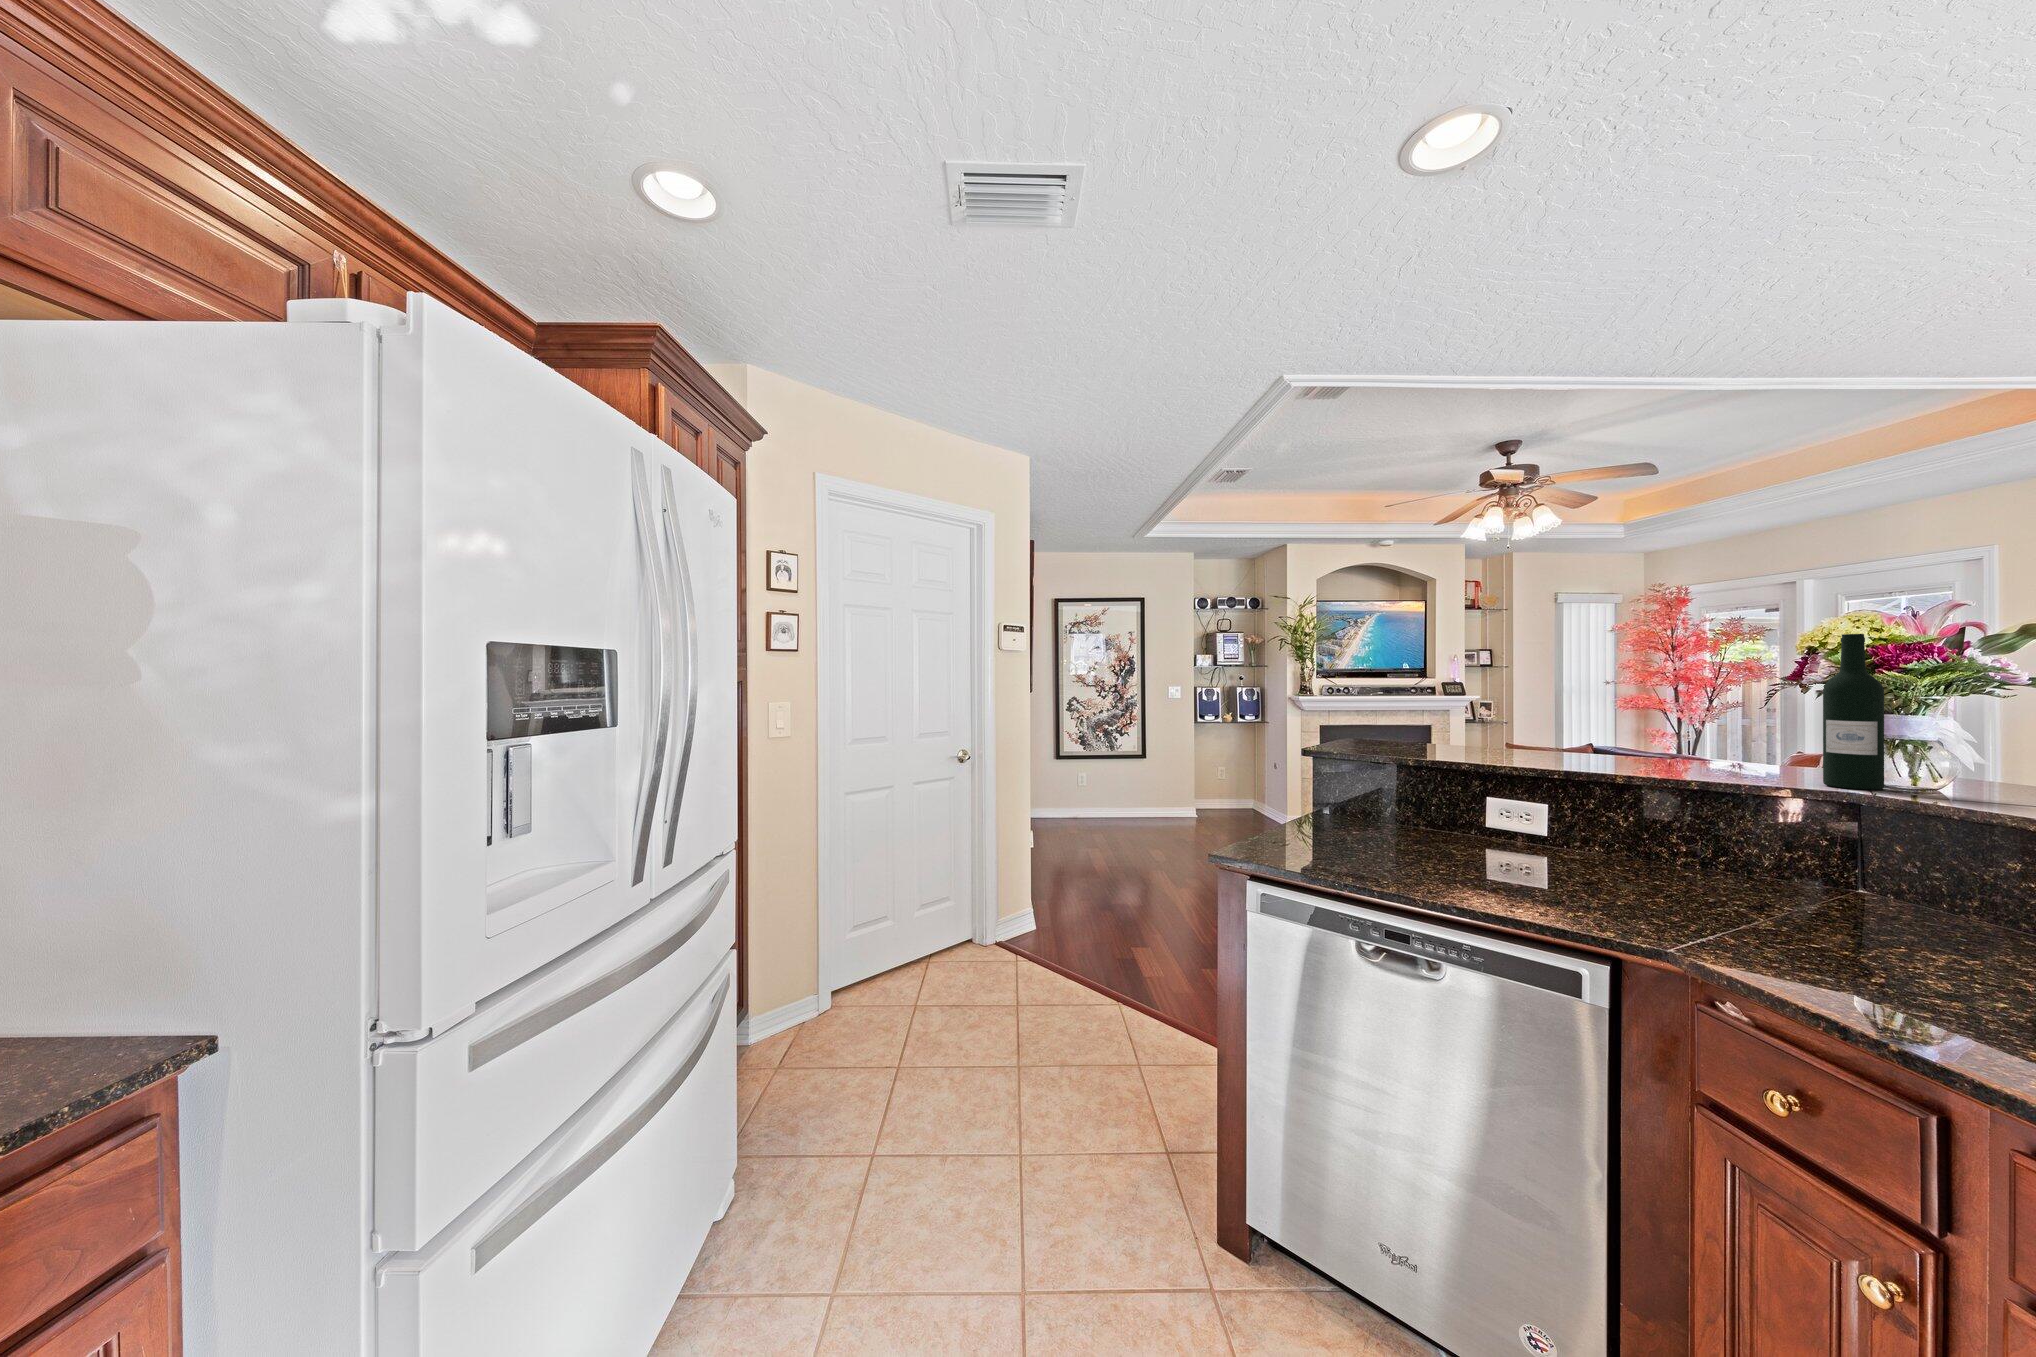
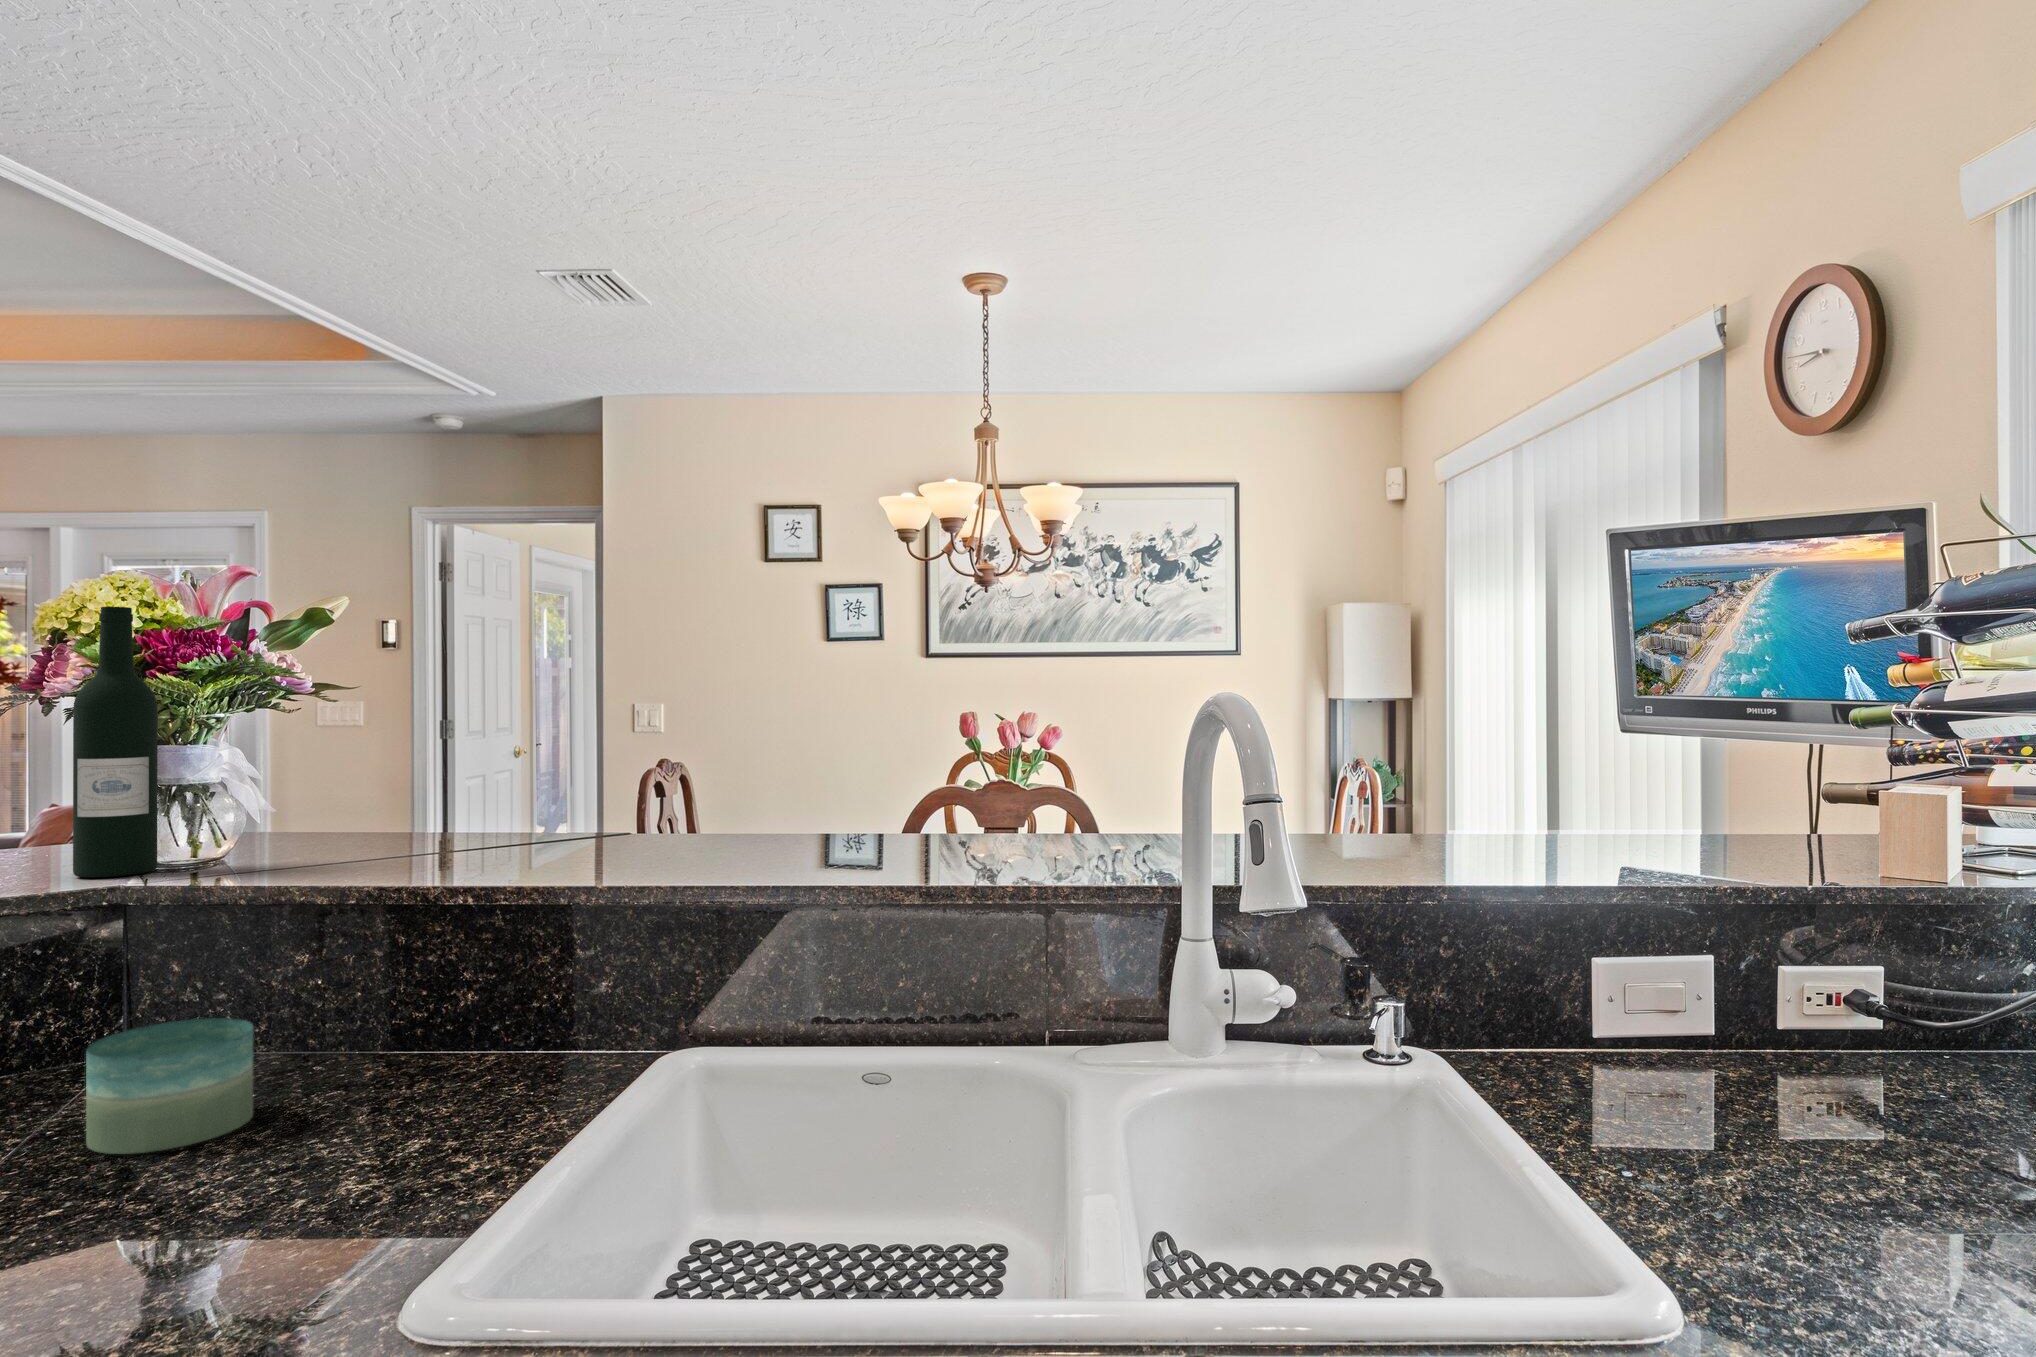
candle: none [1834,872,1961,950] -> present [86,1018,253,1154]

